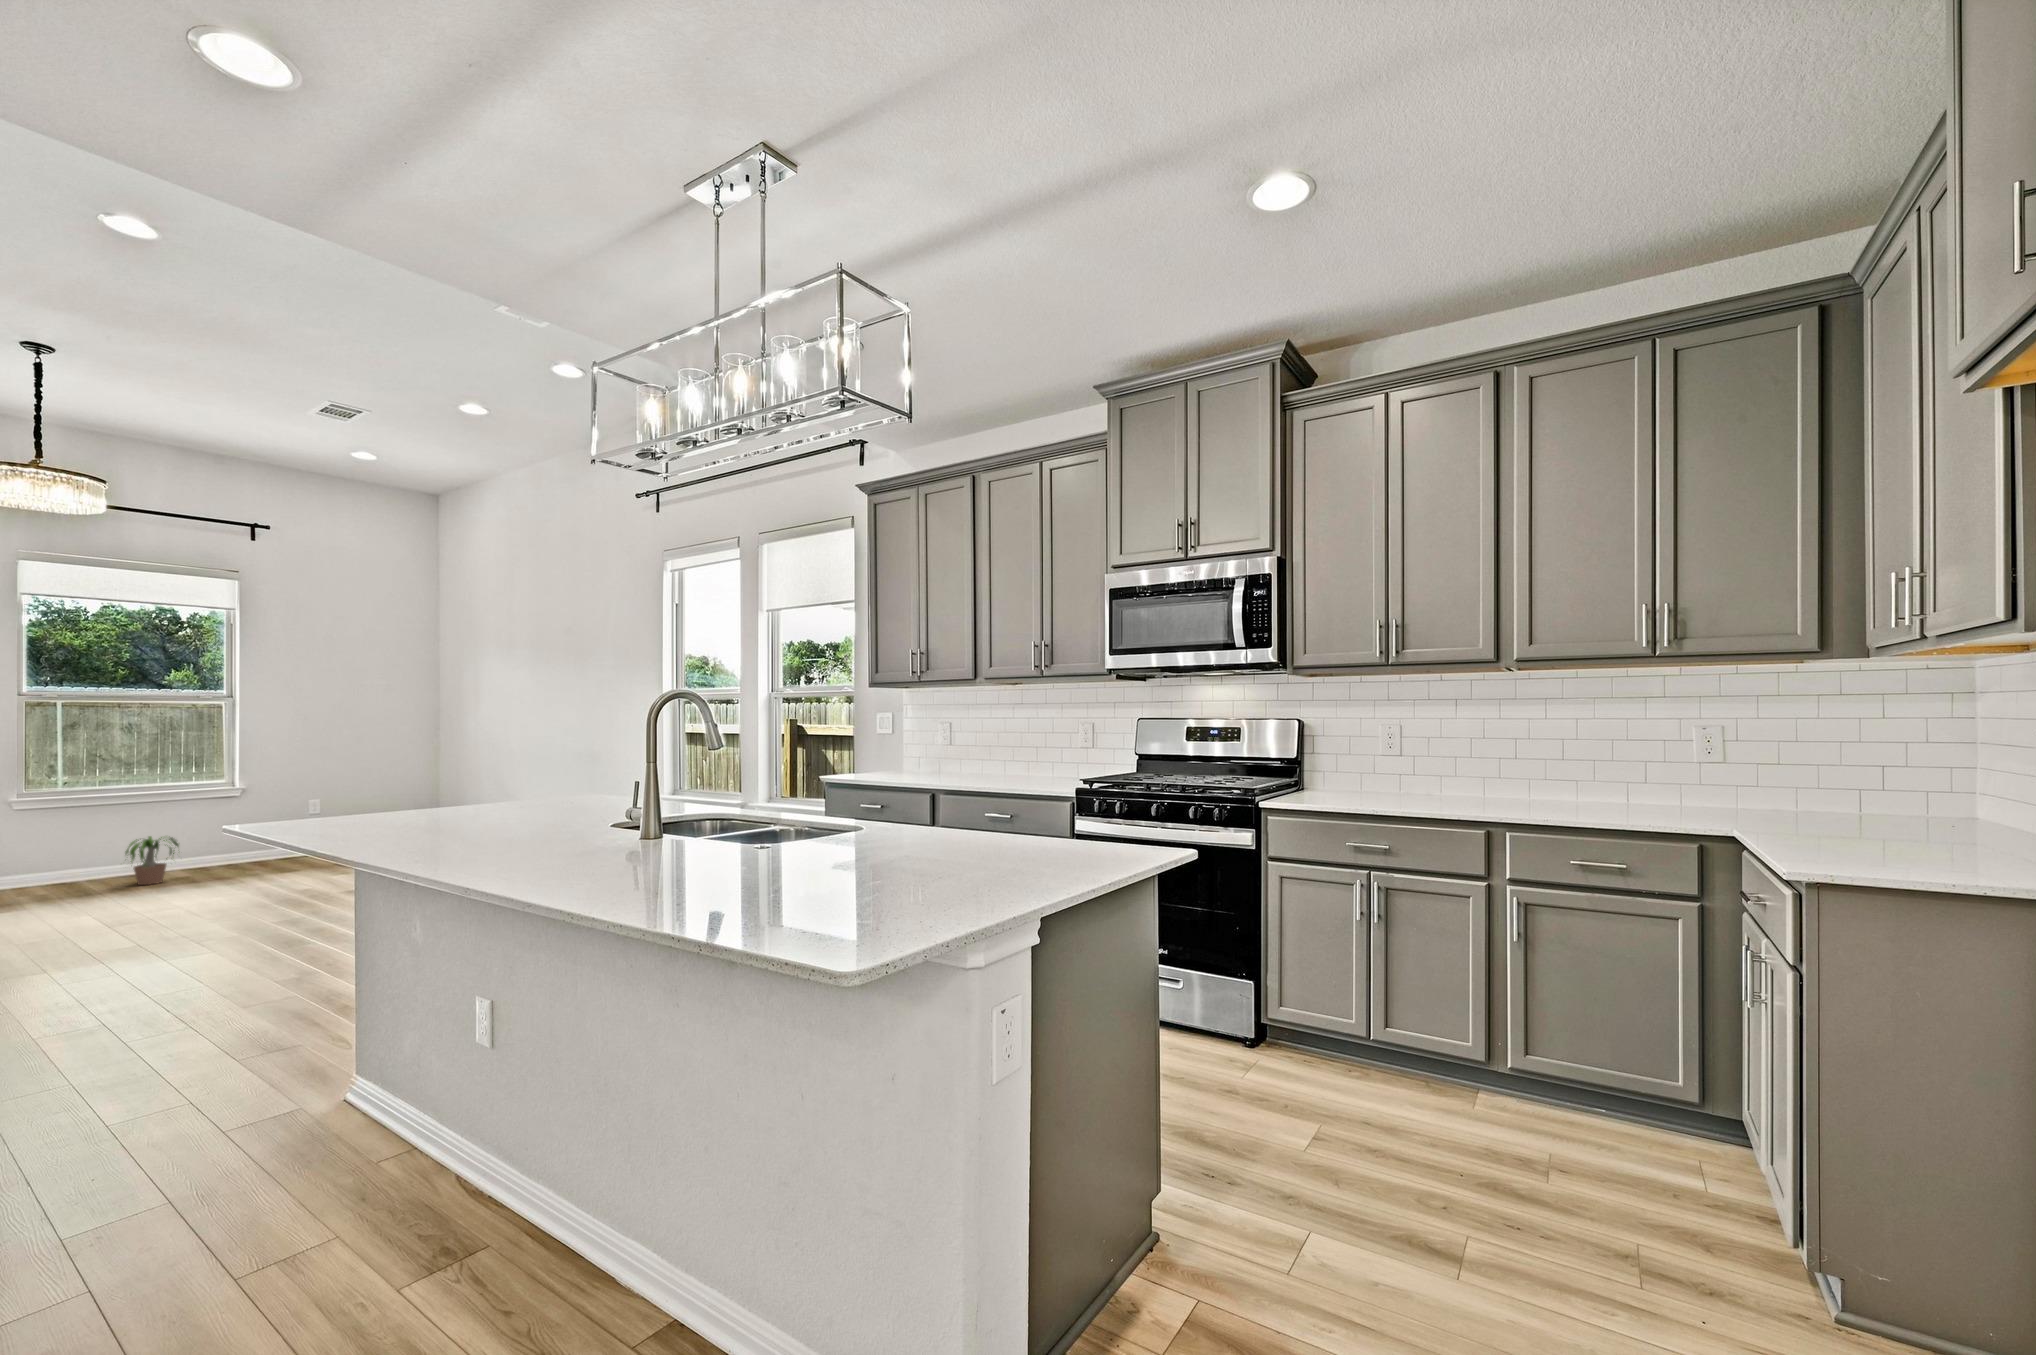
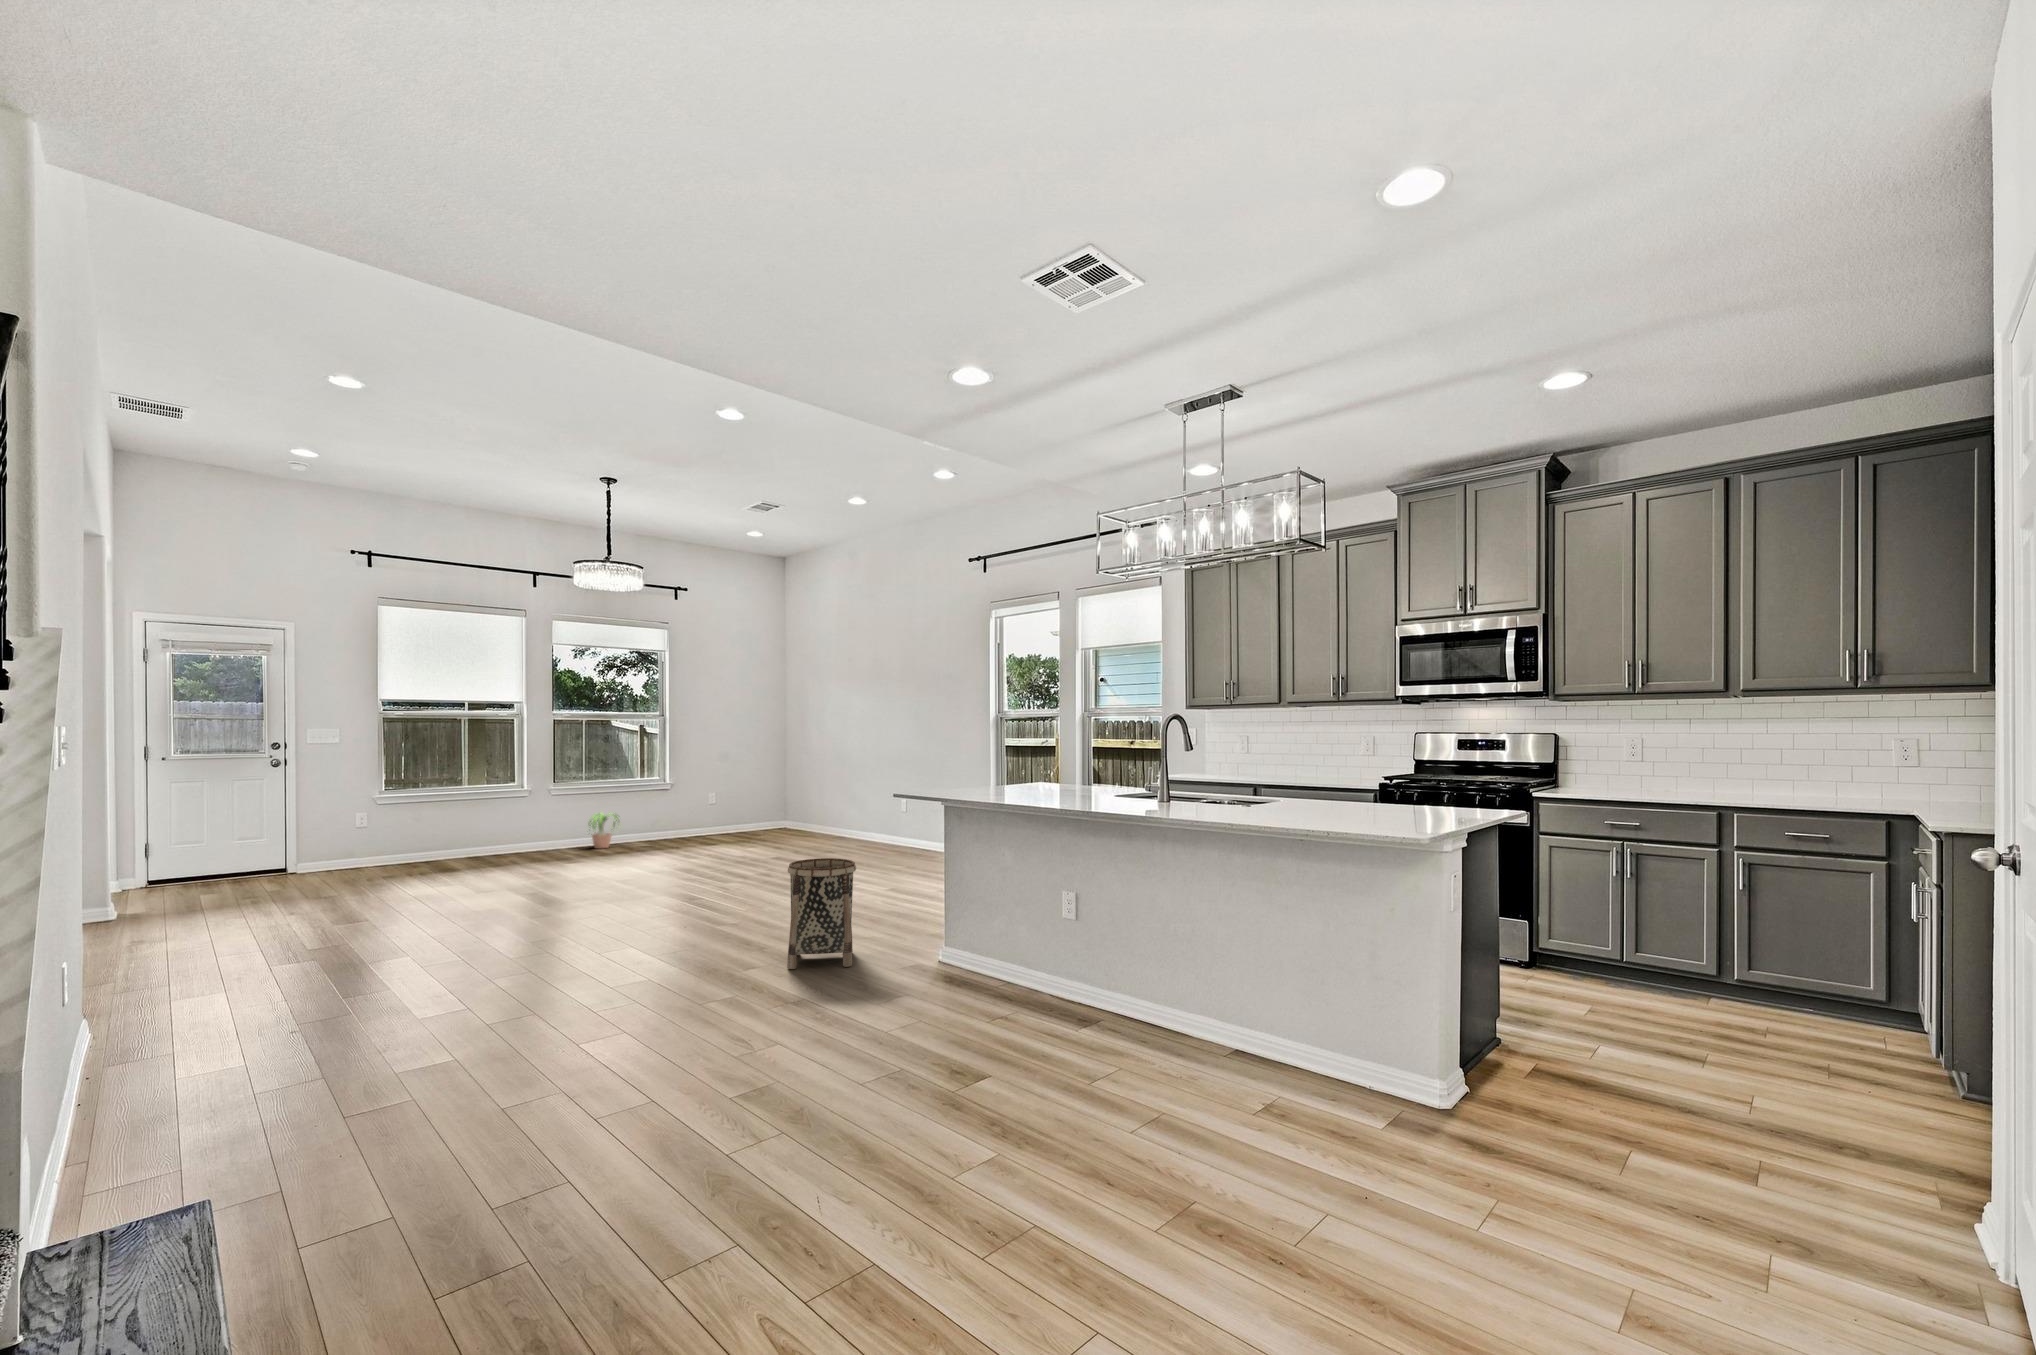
basket: none [101,939,265,1131] -> present [787,858,856,969]

